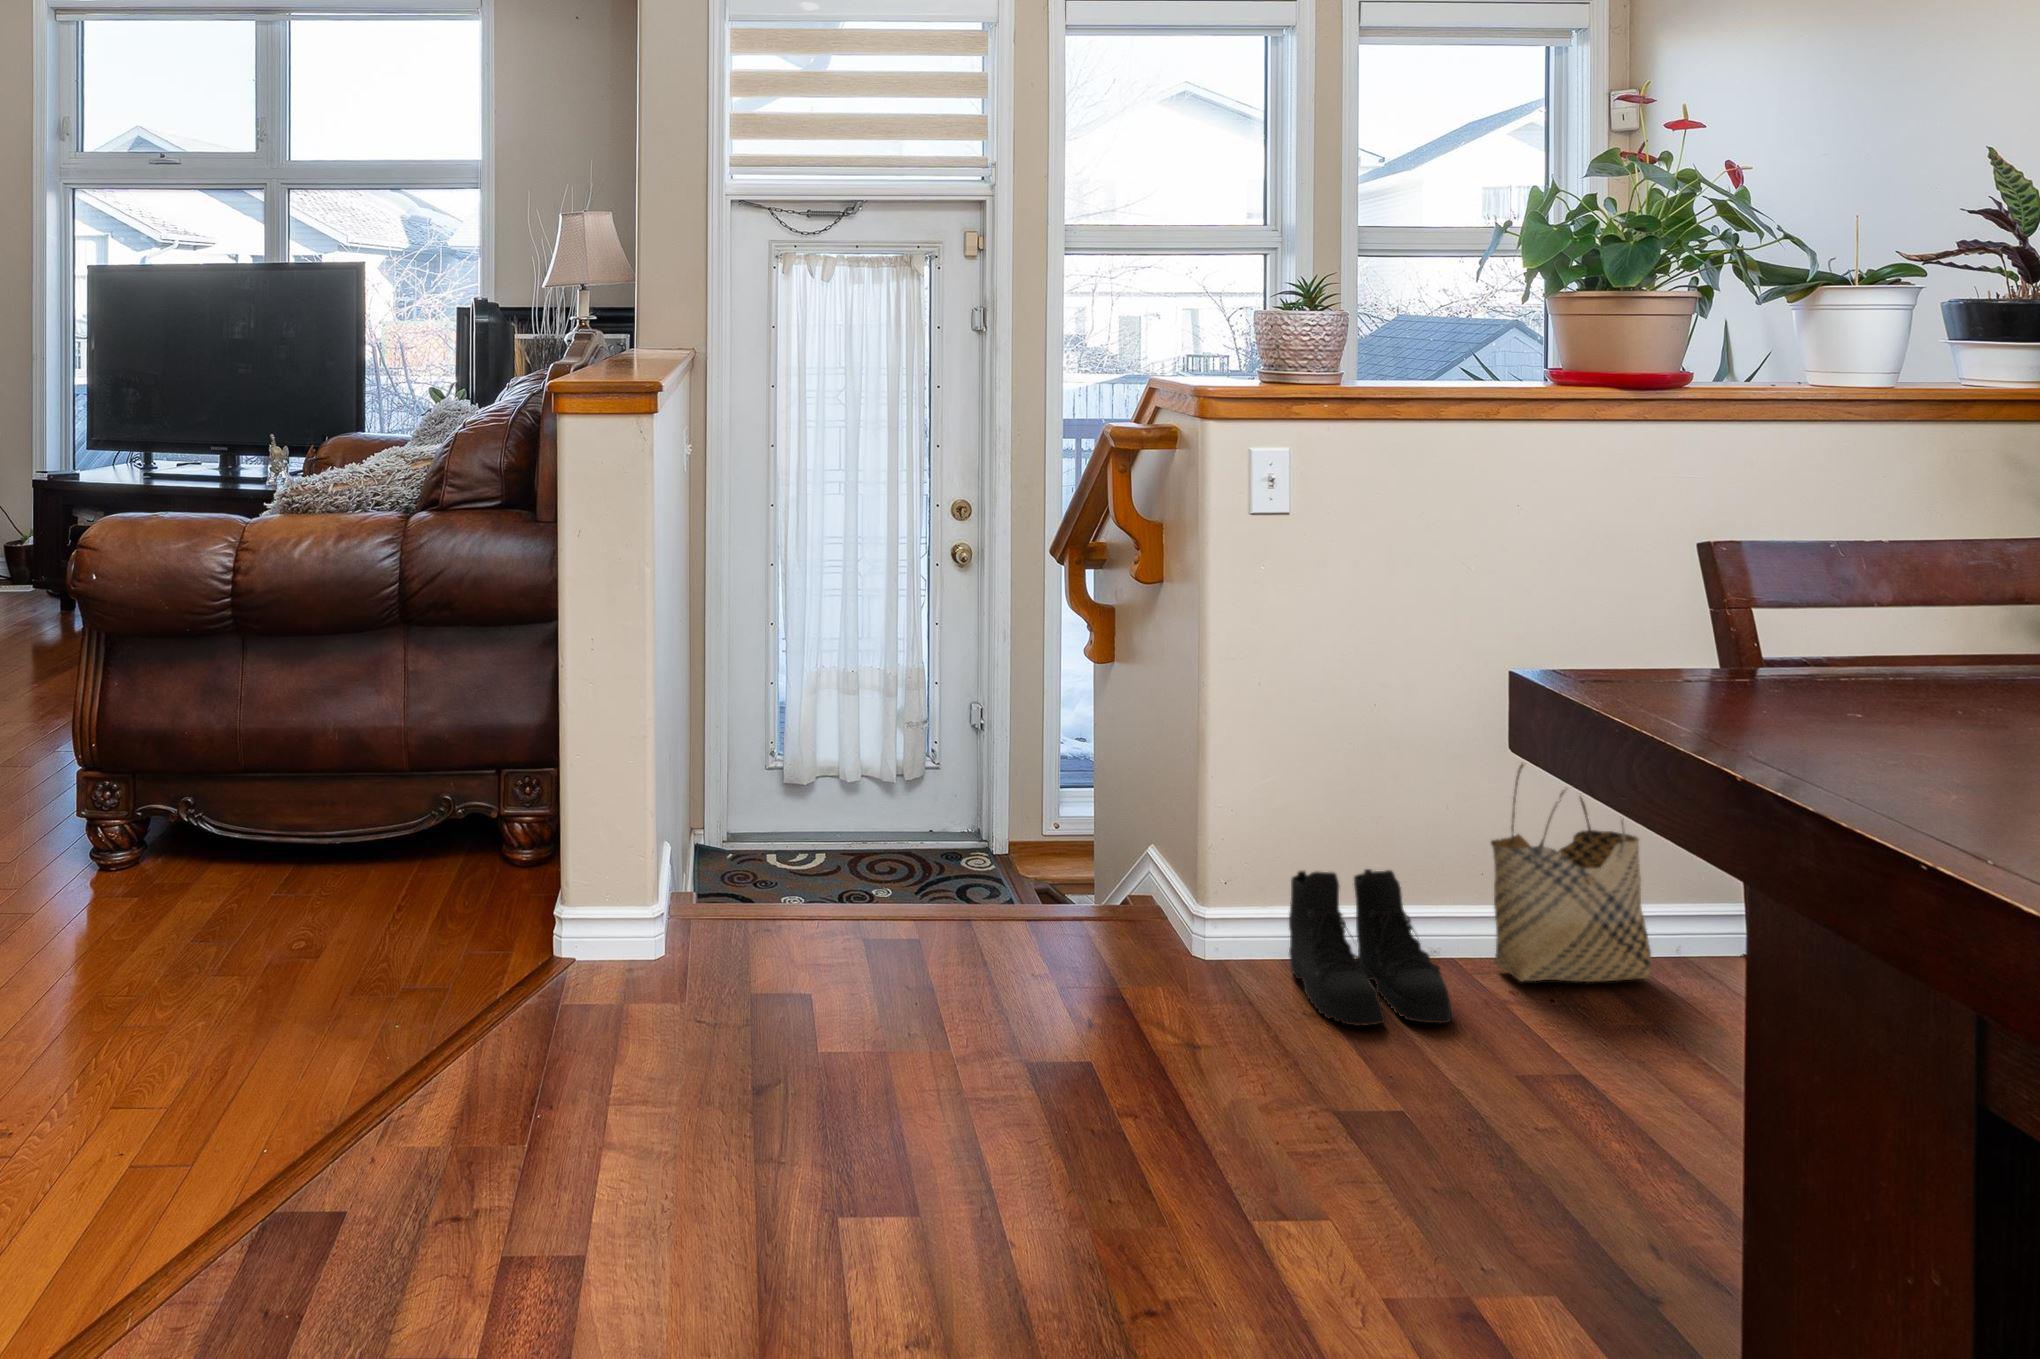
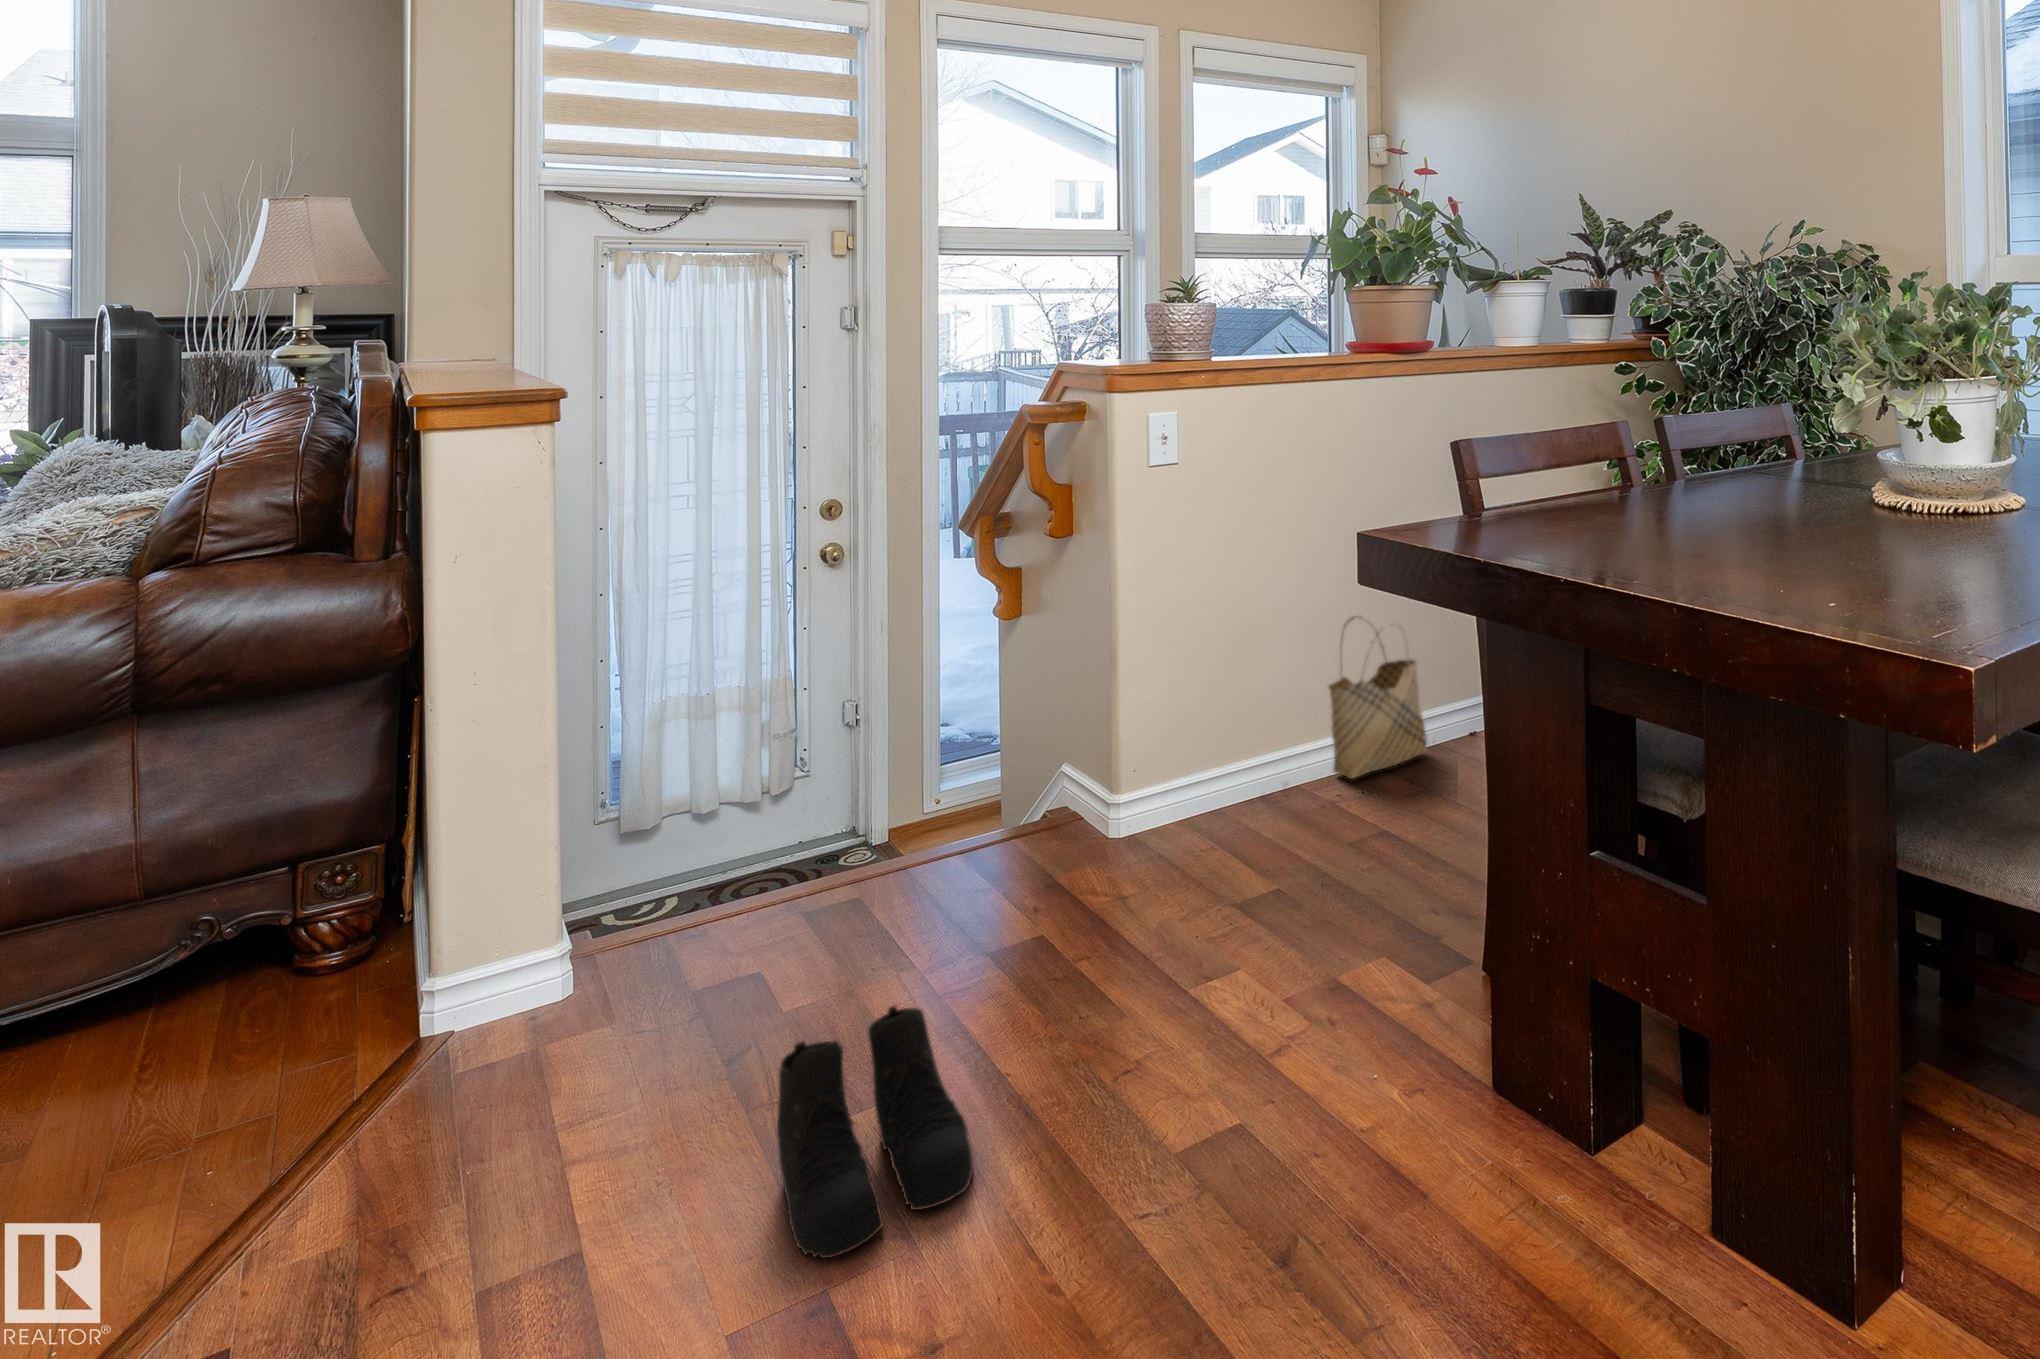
boots: present [1289,869,1451,1026] -> present [777,1006,973,1258]

